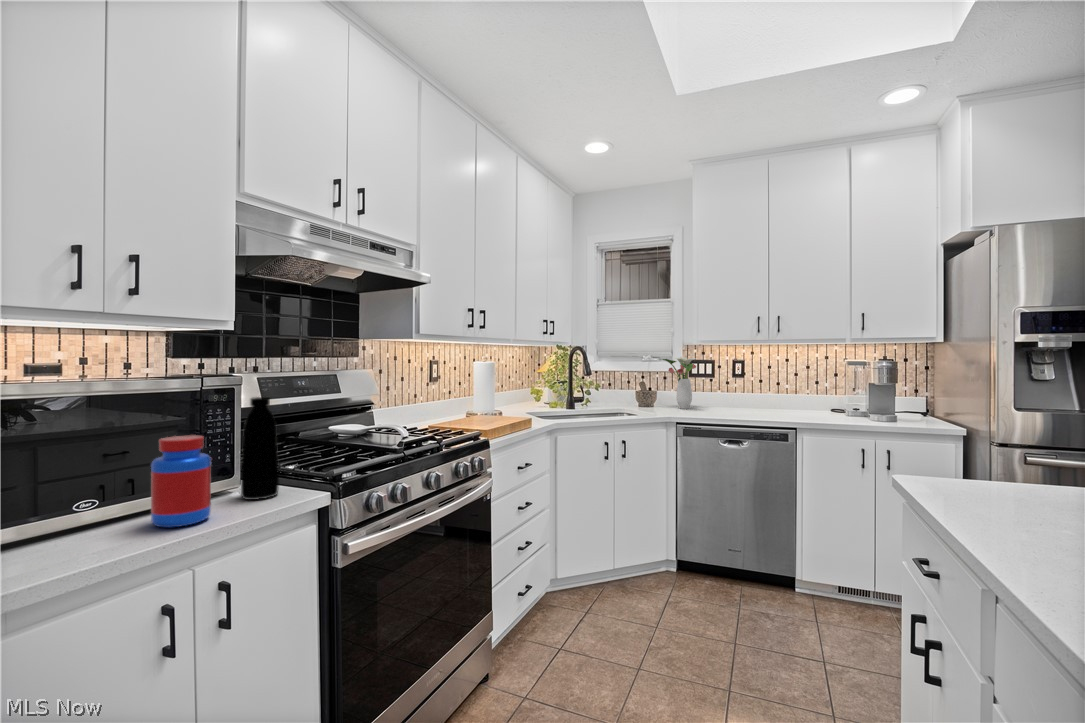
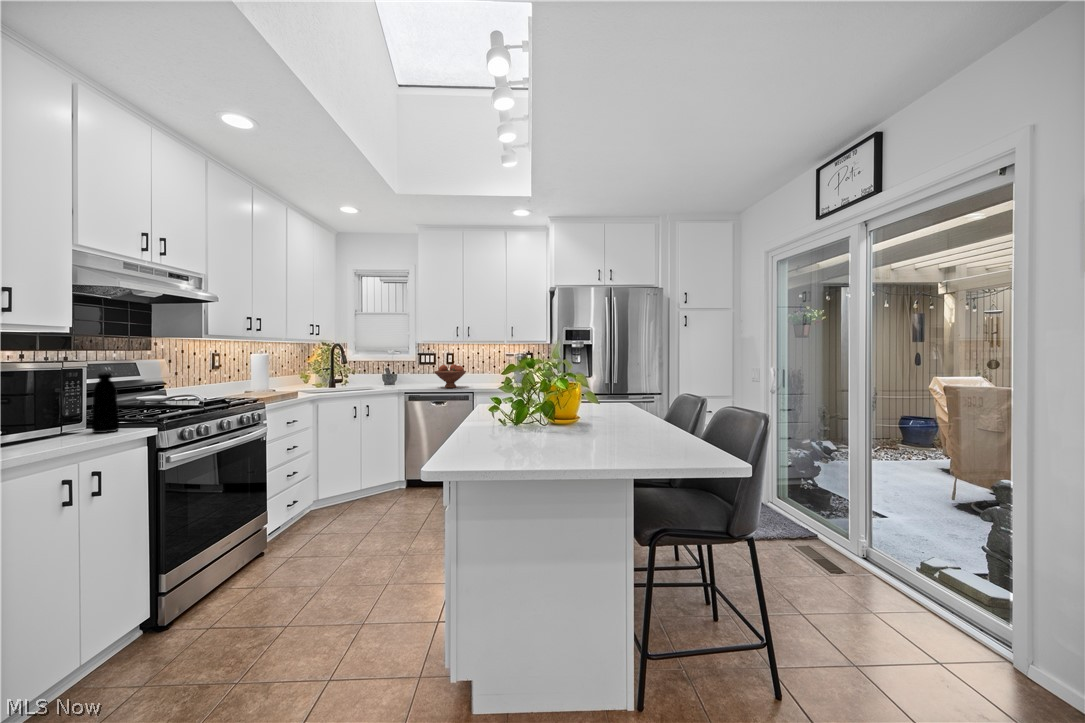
flower arrangement: present [662,357,696,409] -> none [394,351,422,385]
fruit bowl: none [722,379,776,417] -> present [434,364,466,388]
jar: present [151,435,211,528] -> none [43,394,82,443]

